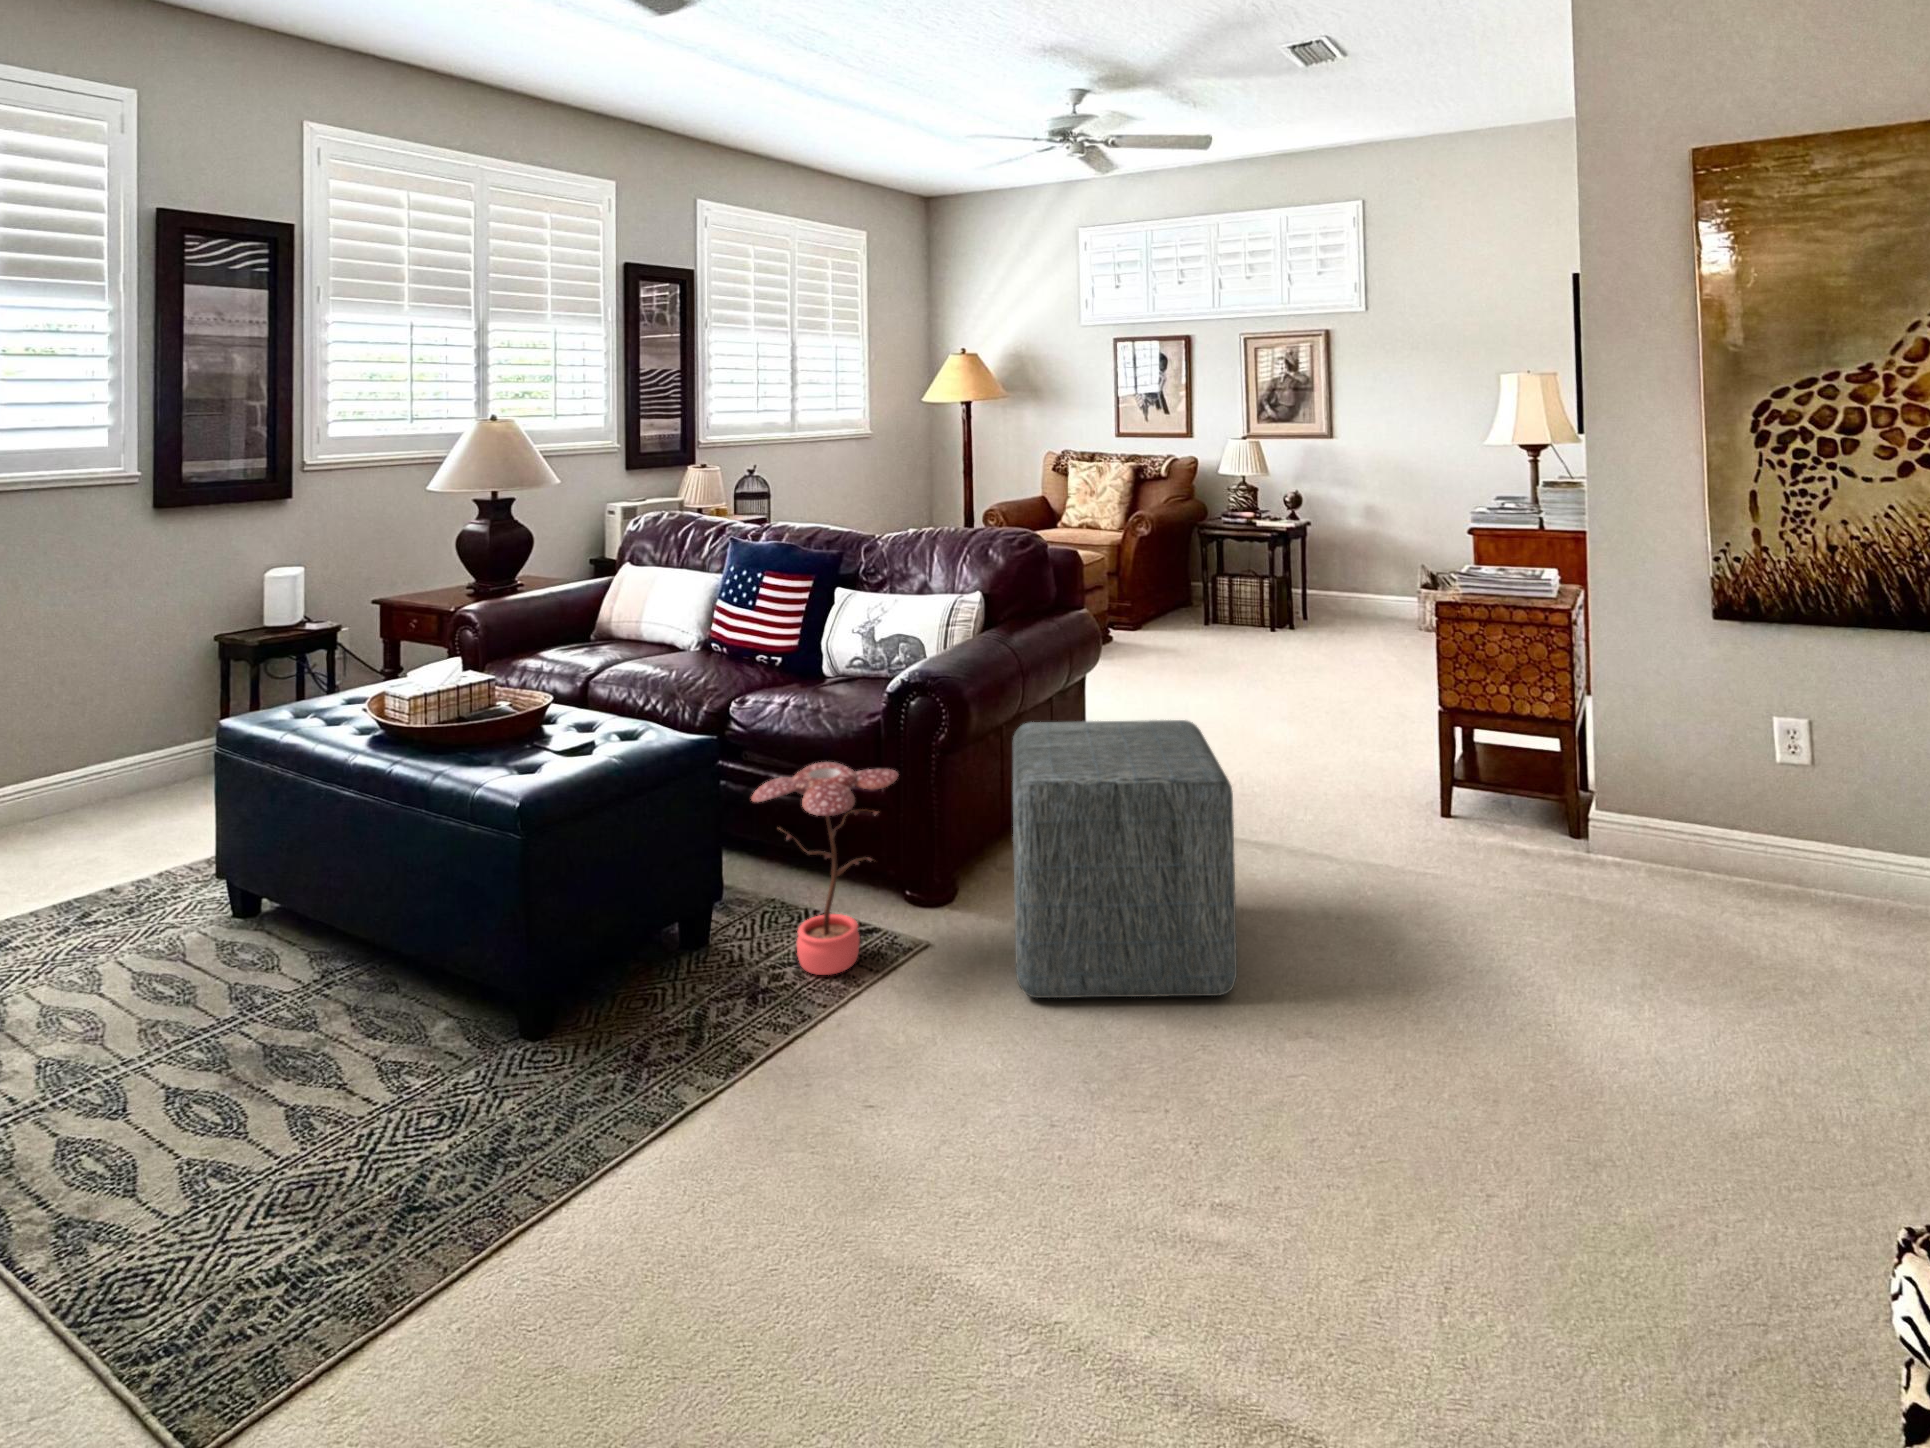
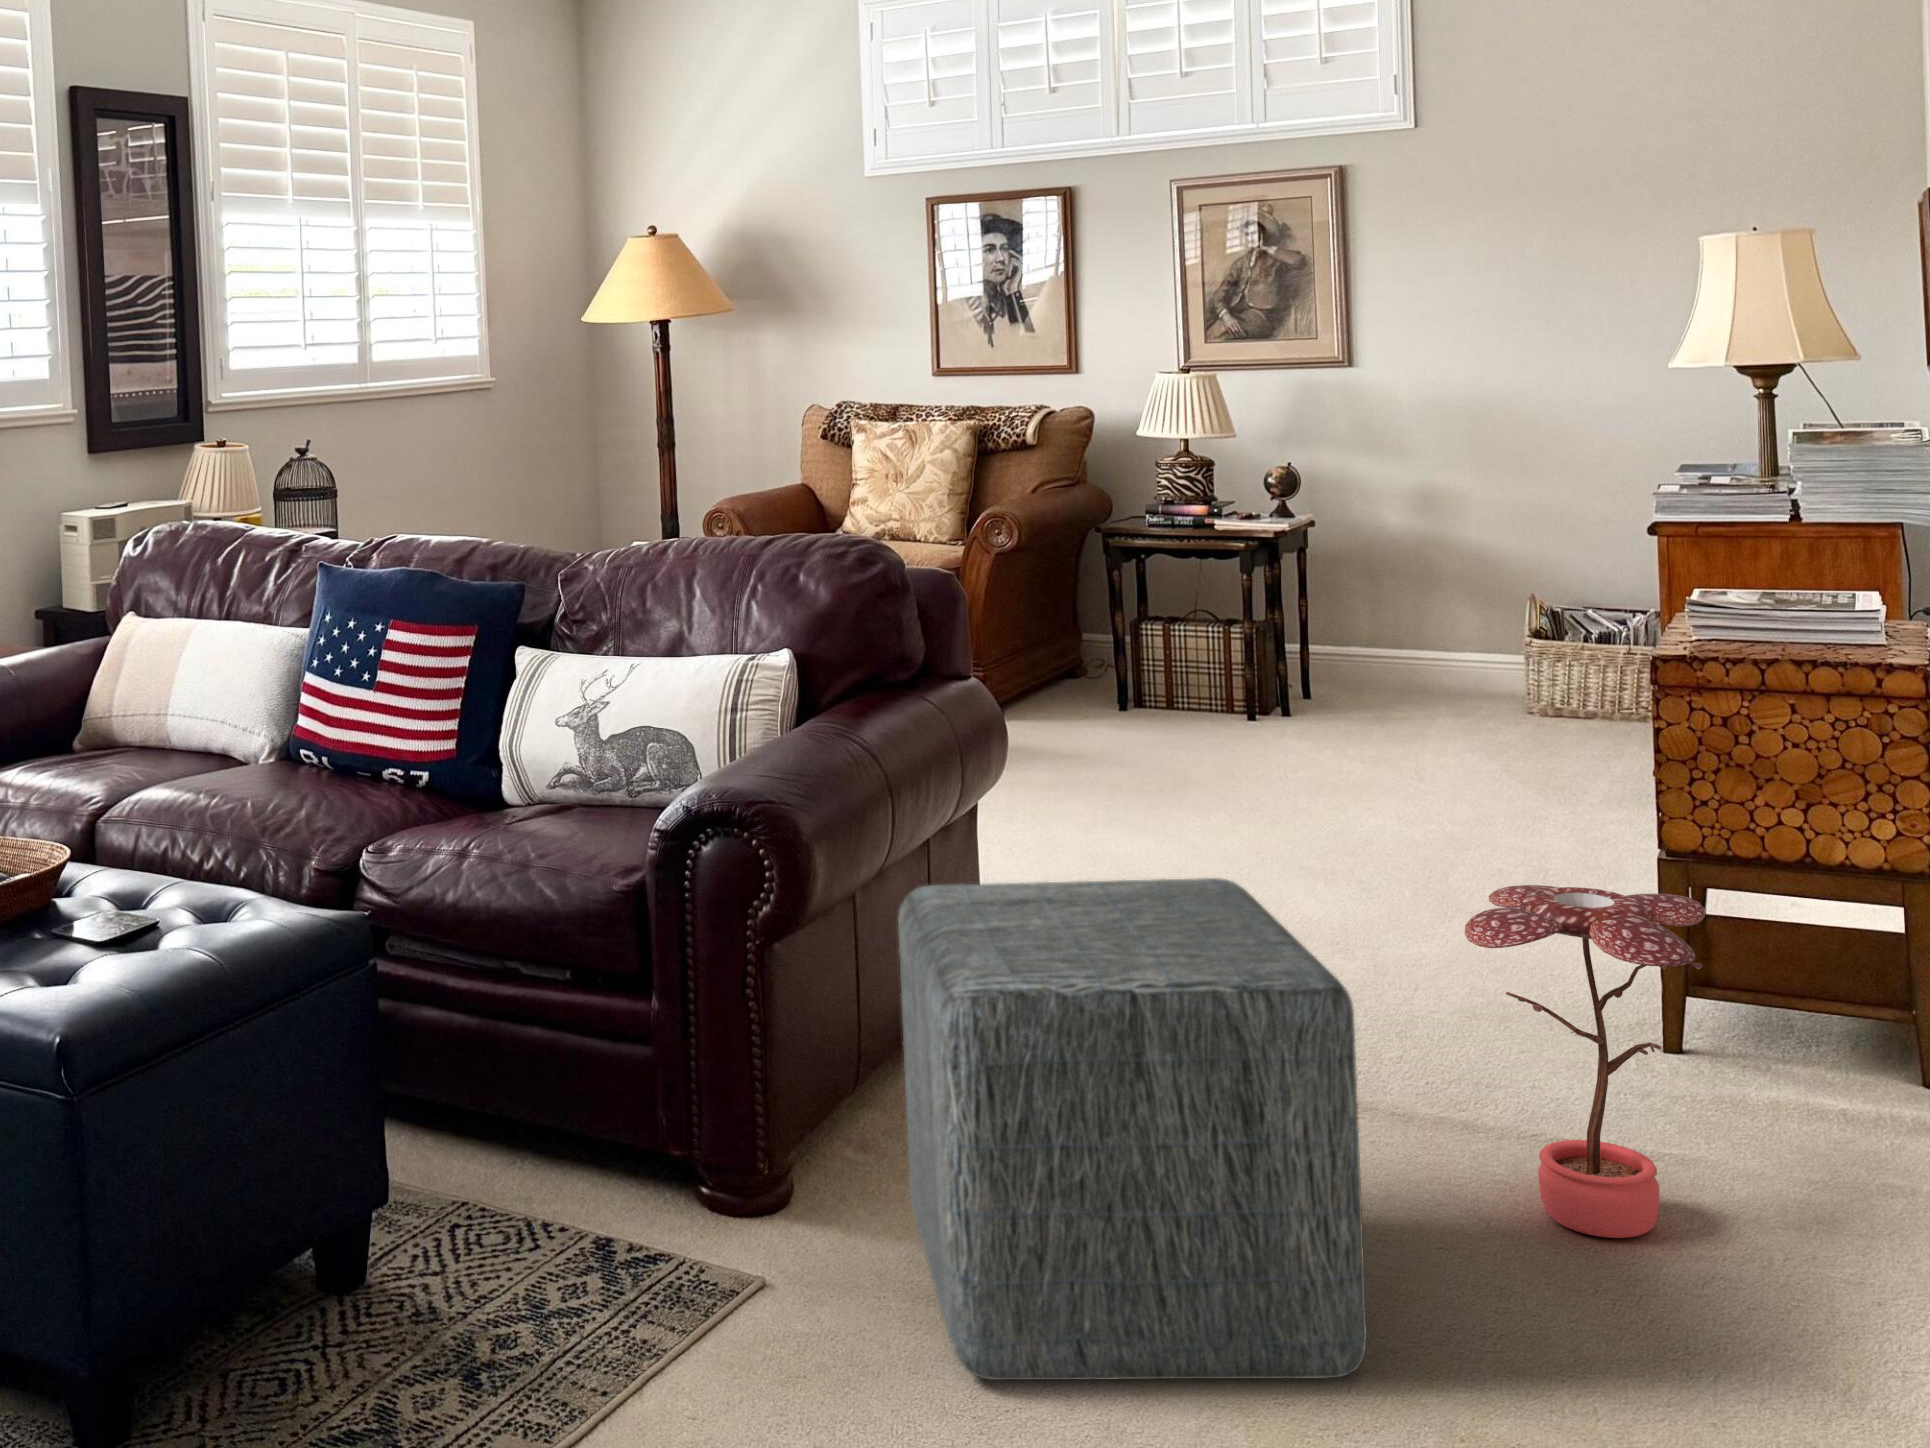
potted plant: present [751,762,899,975] -> present [1465,885,1705,1238]

